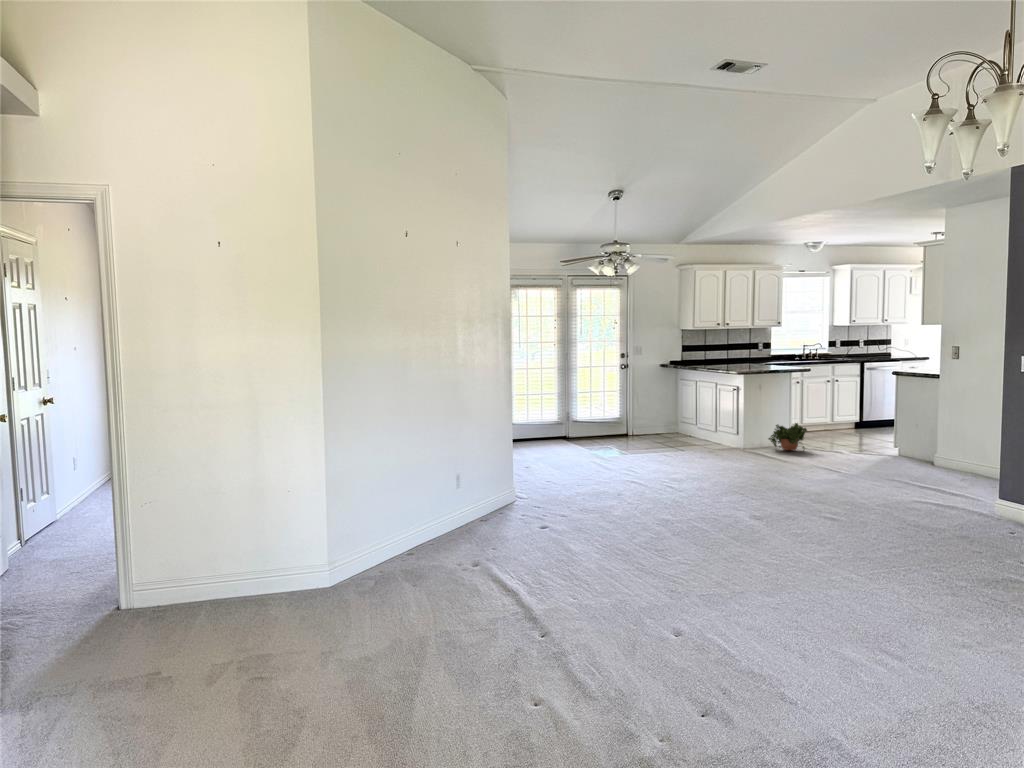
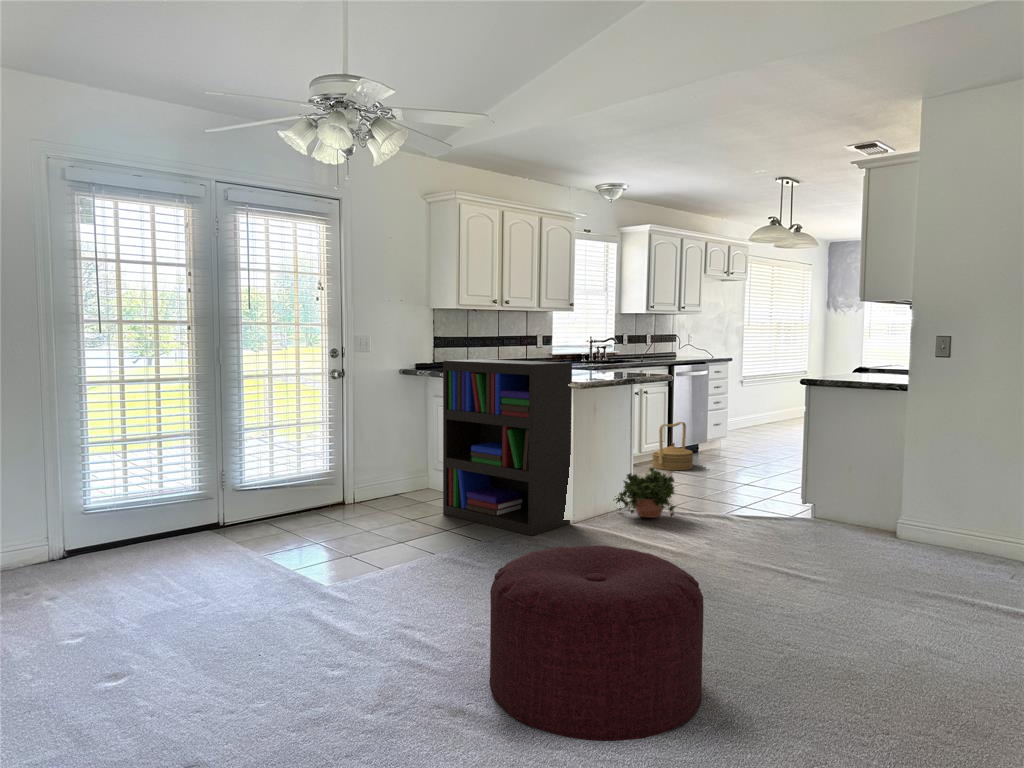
bookshelf: none [674,359,739,452] -> present [443,359,572,536]
woven basket: none [842,402,873,434] -> present [652,422,693,470]
ottoman: none [637,436,717,493] -> present [490,545,703,741]

